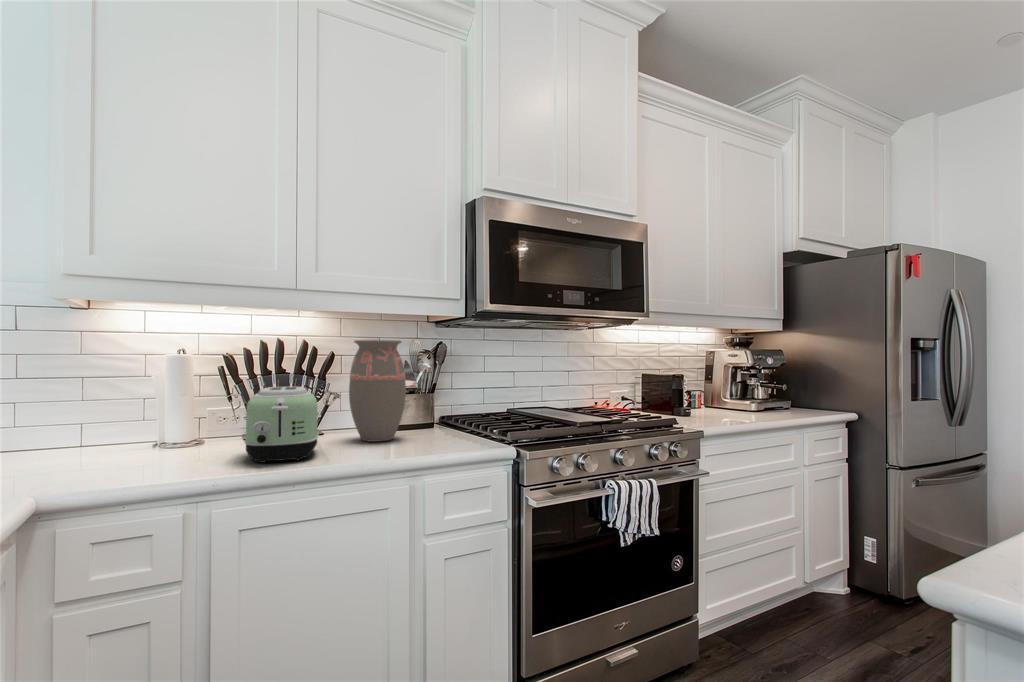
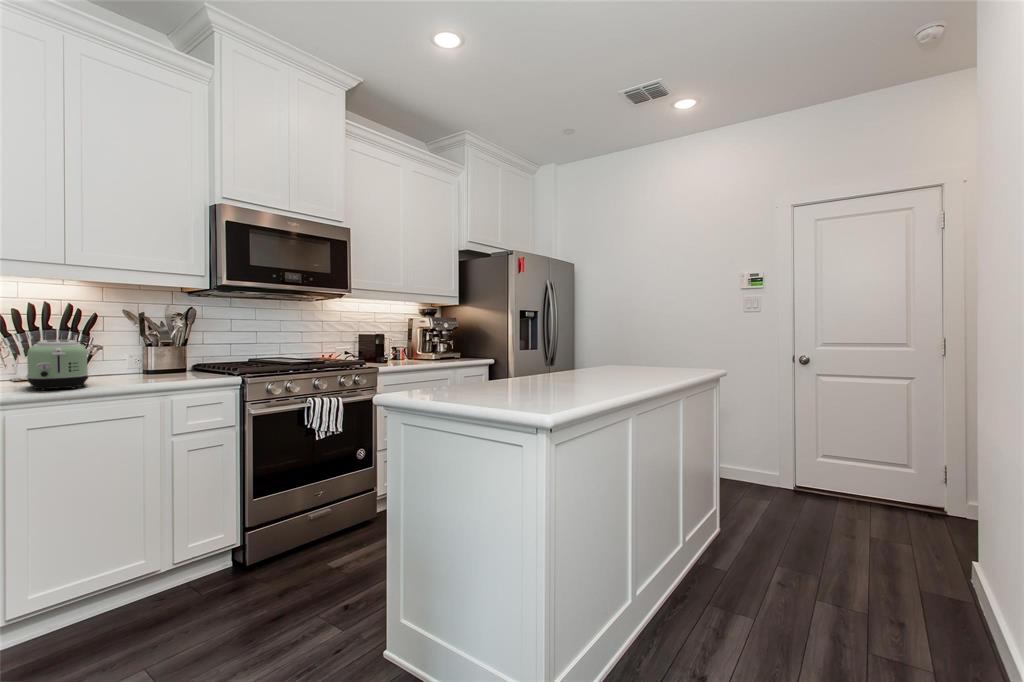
decorative vase: present [349,340,406,442] -> none [112,307,160,378]

